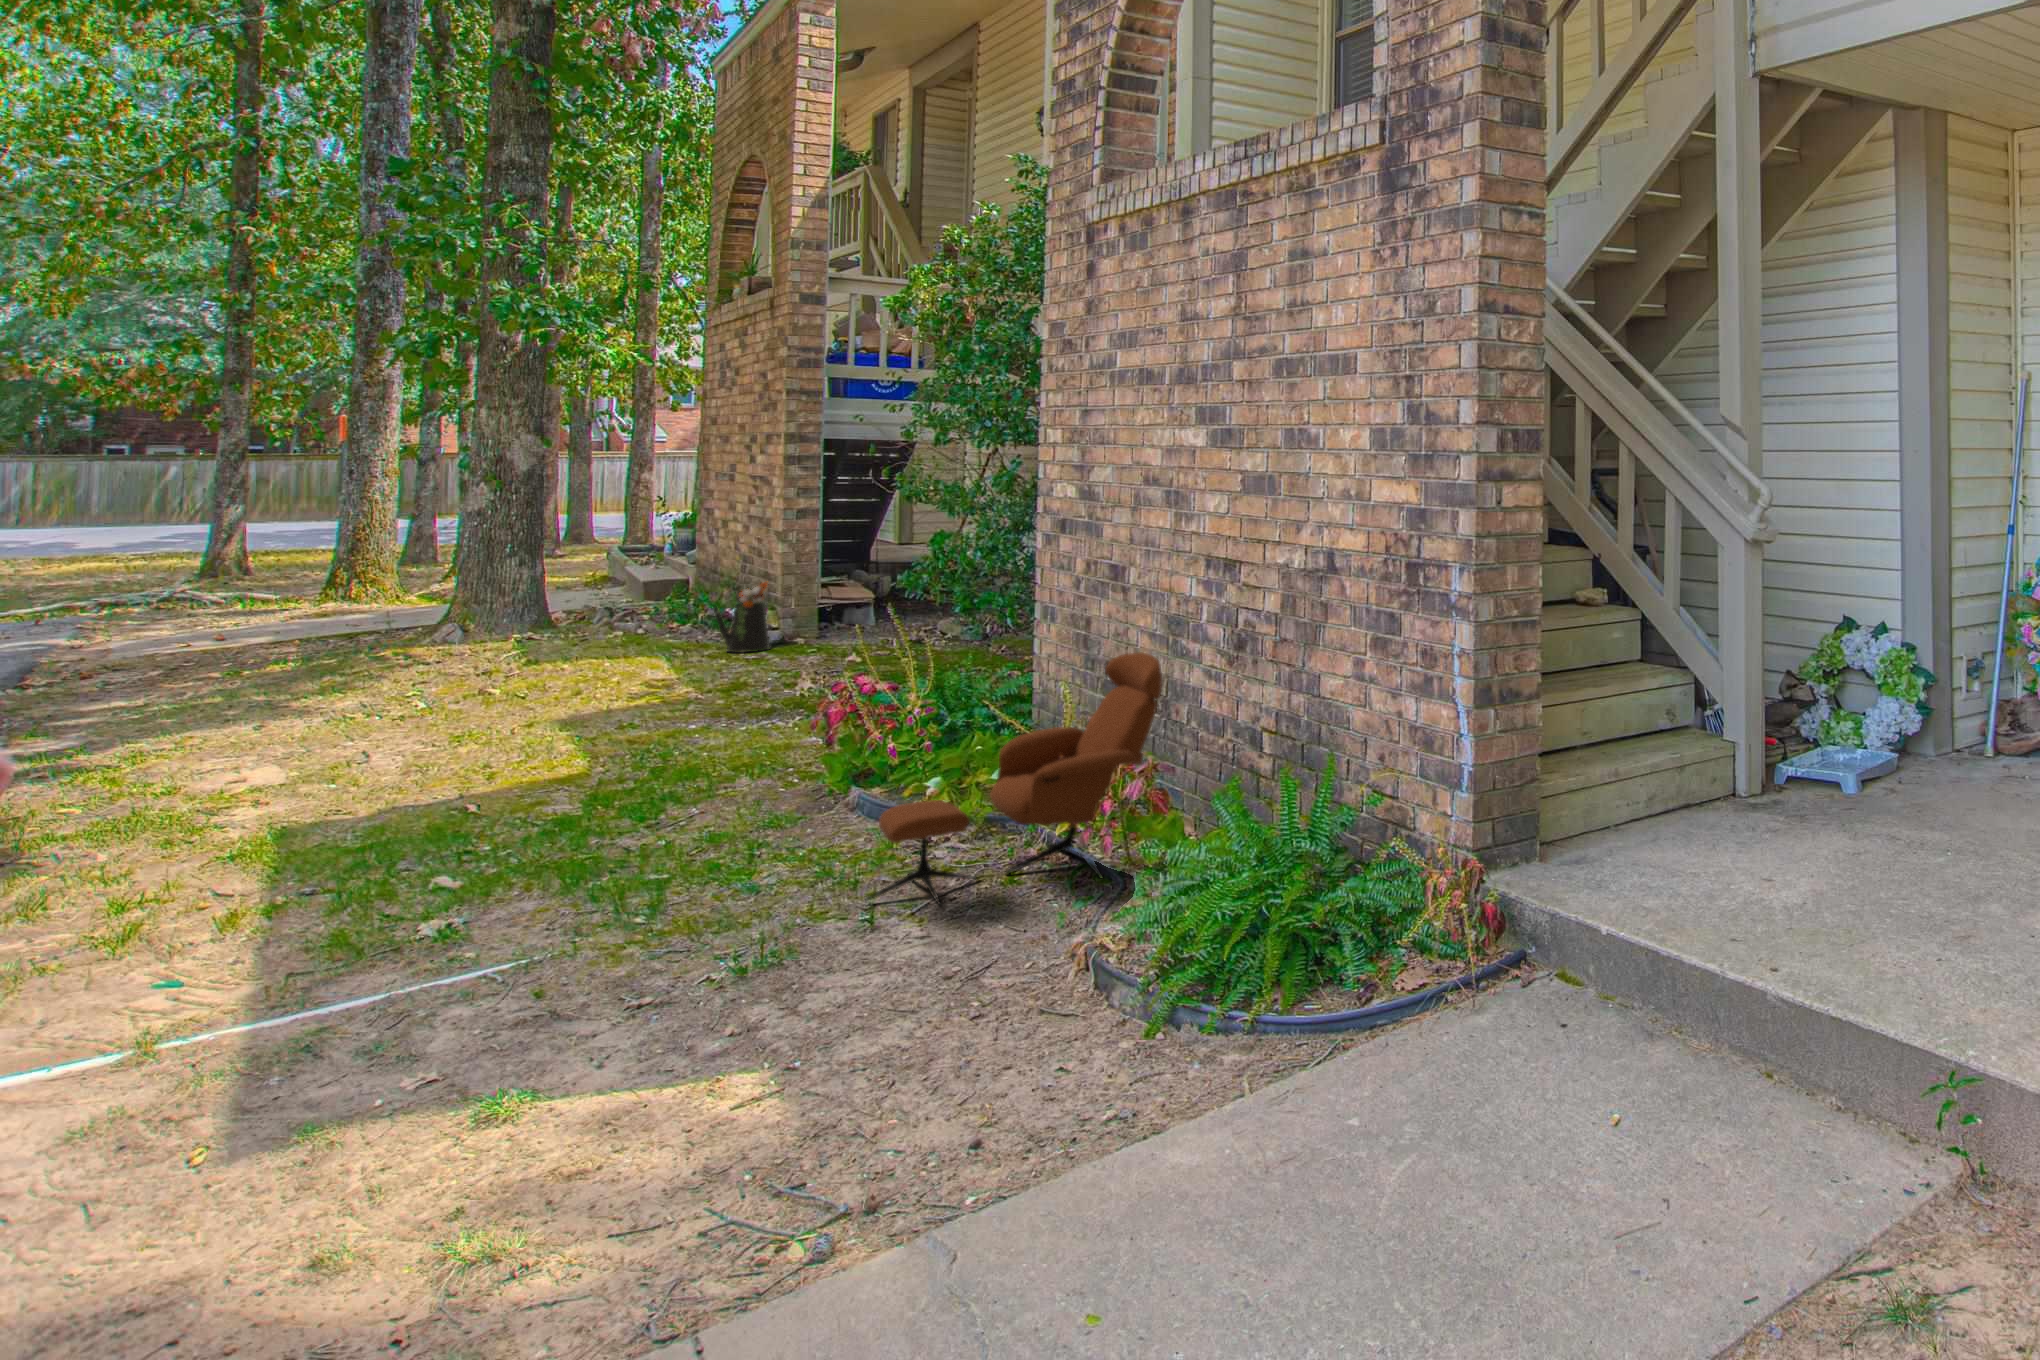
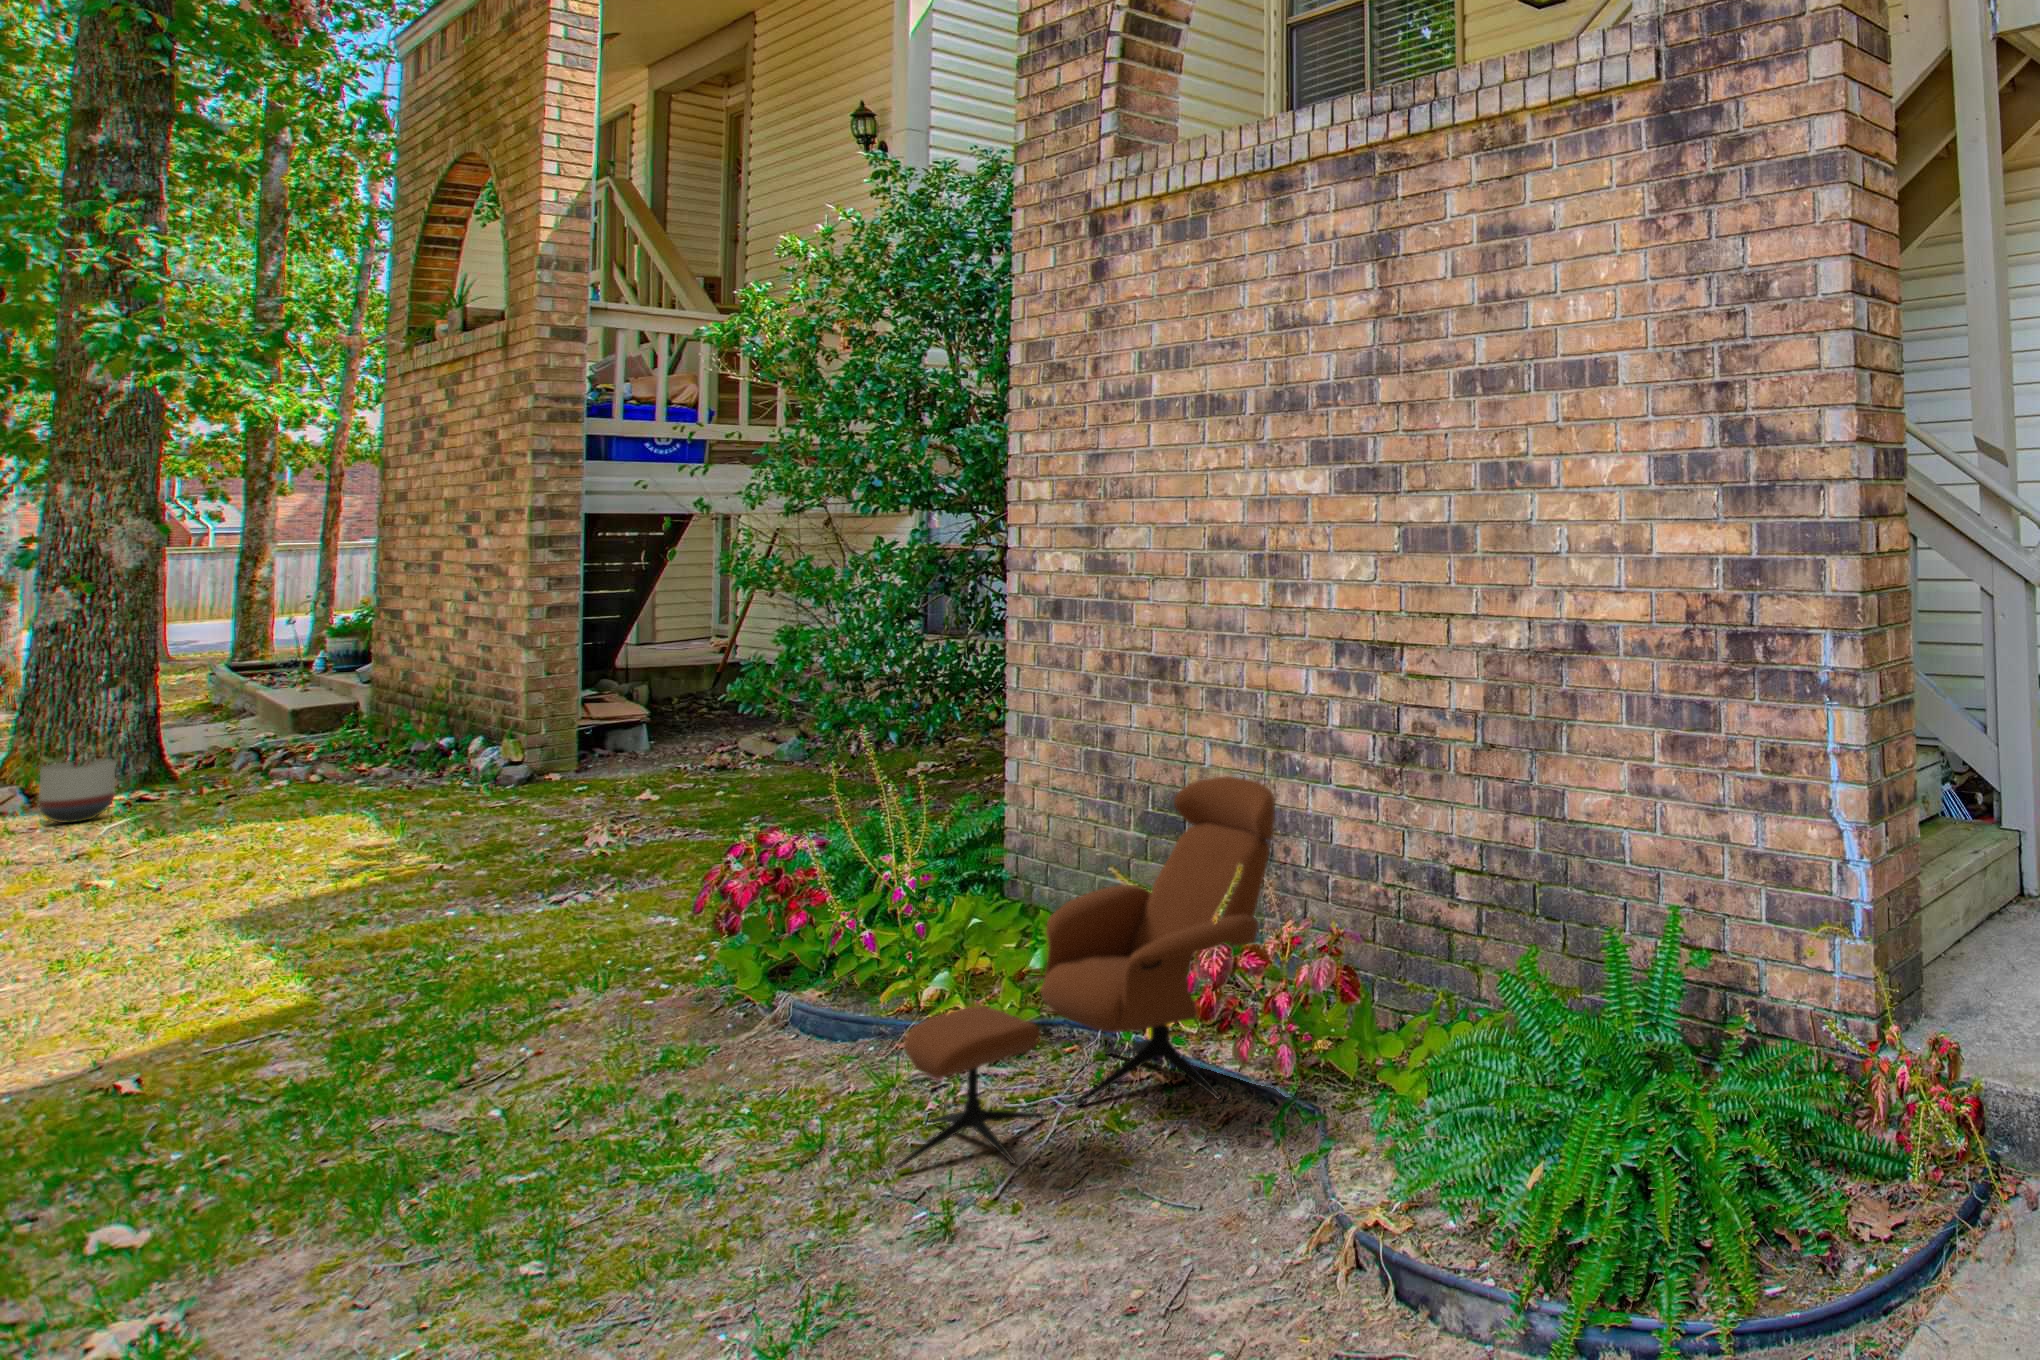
watering can: present [713,581,770,653] -> none [421,703,517,802]
planter: none [466,609,515,653] -> present [39,759,116,823]

